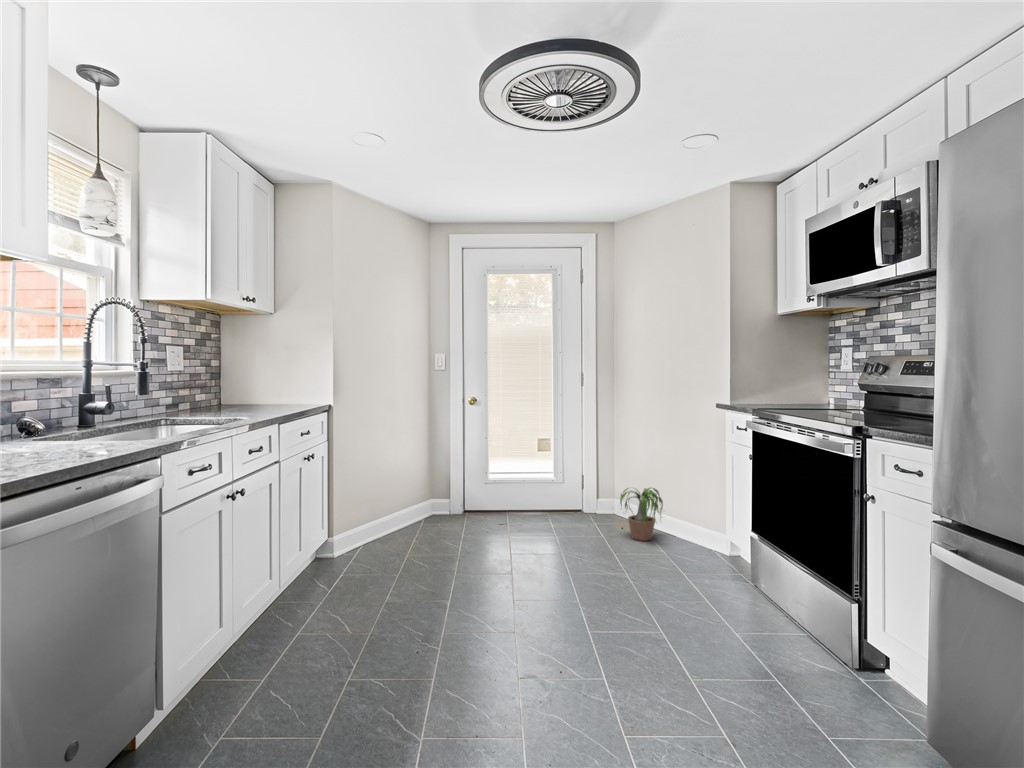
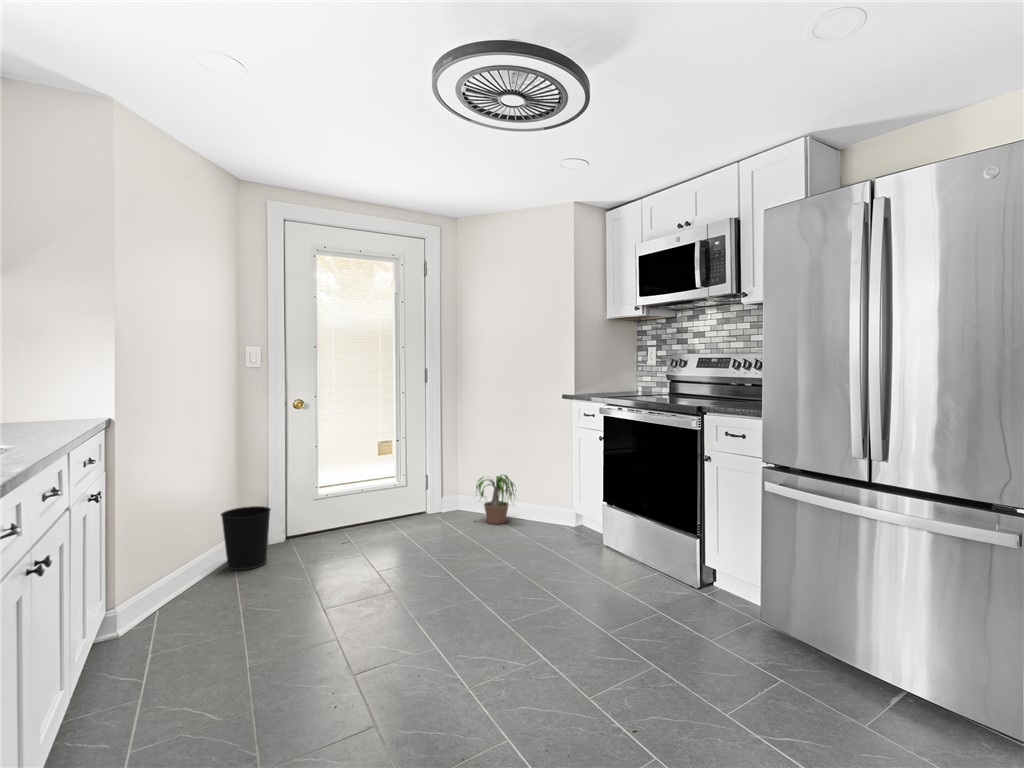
wastebasket: none [375,491,416,546] -> present [221,506,271,570]

